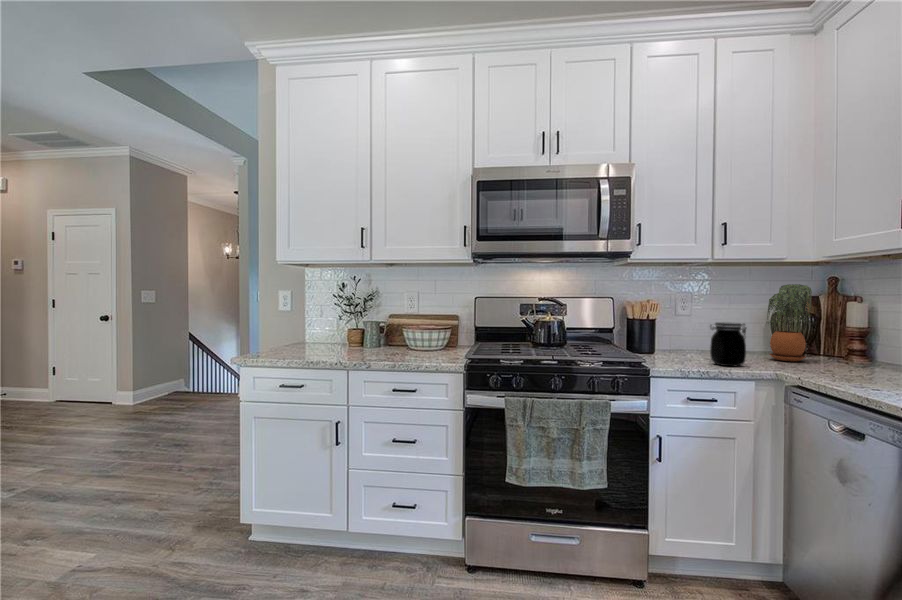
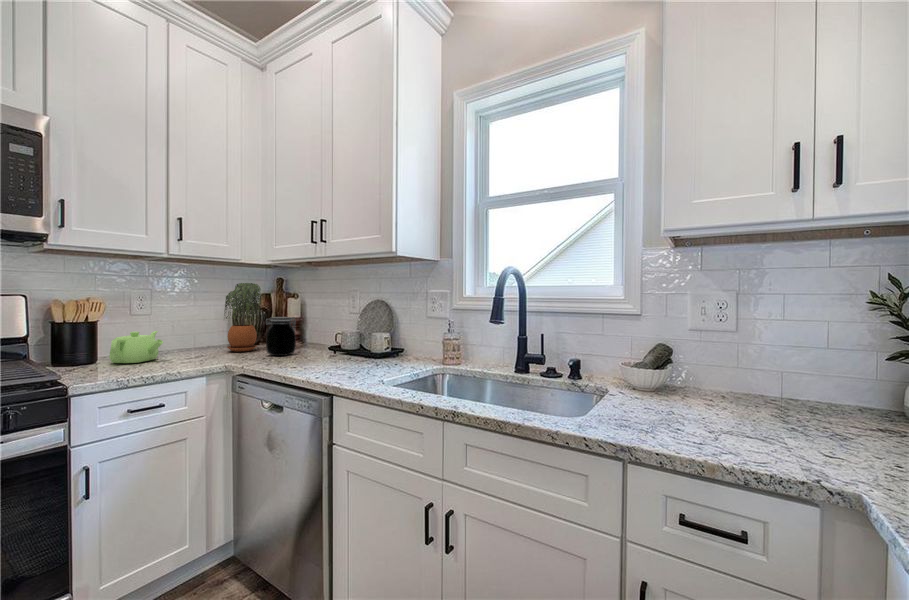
jar: present [710,322,746,366] -> present [266,317,296,356]
teapot: none [666,330,710,358] -> present [109,331,163,363]

